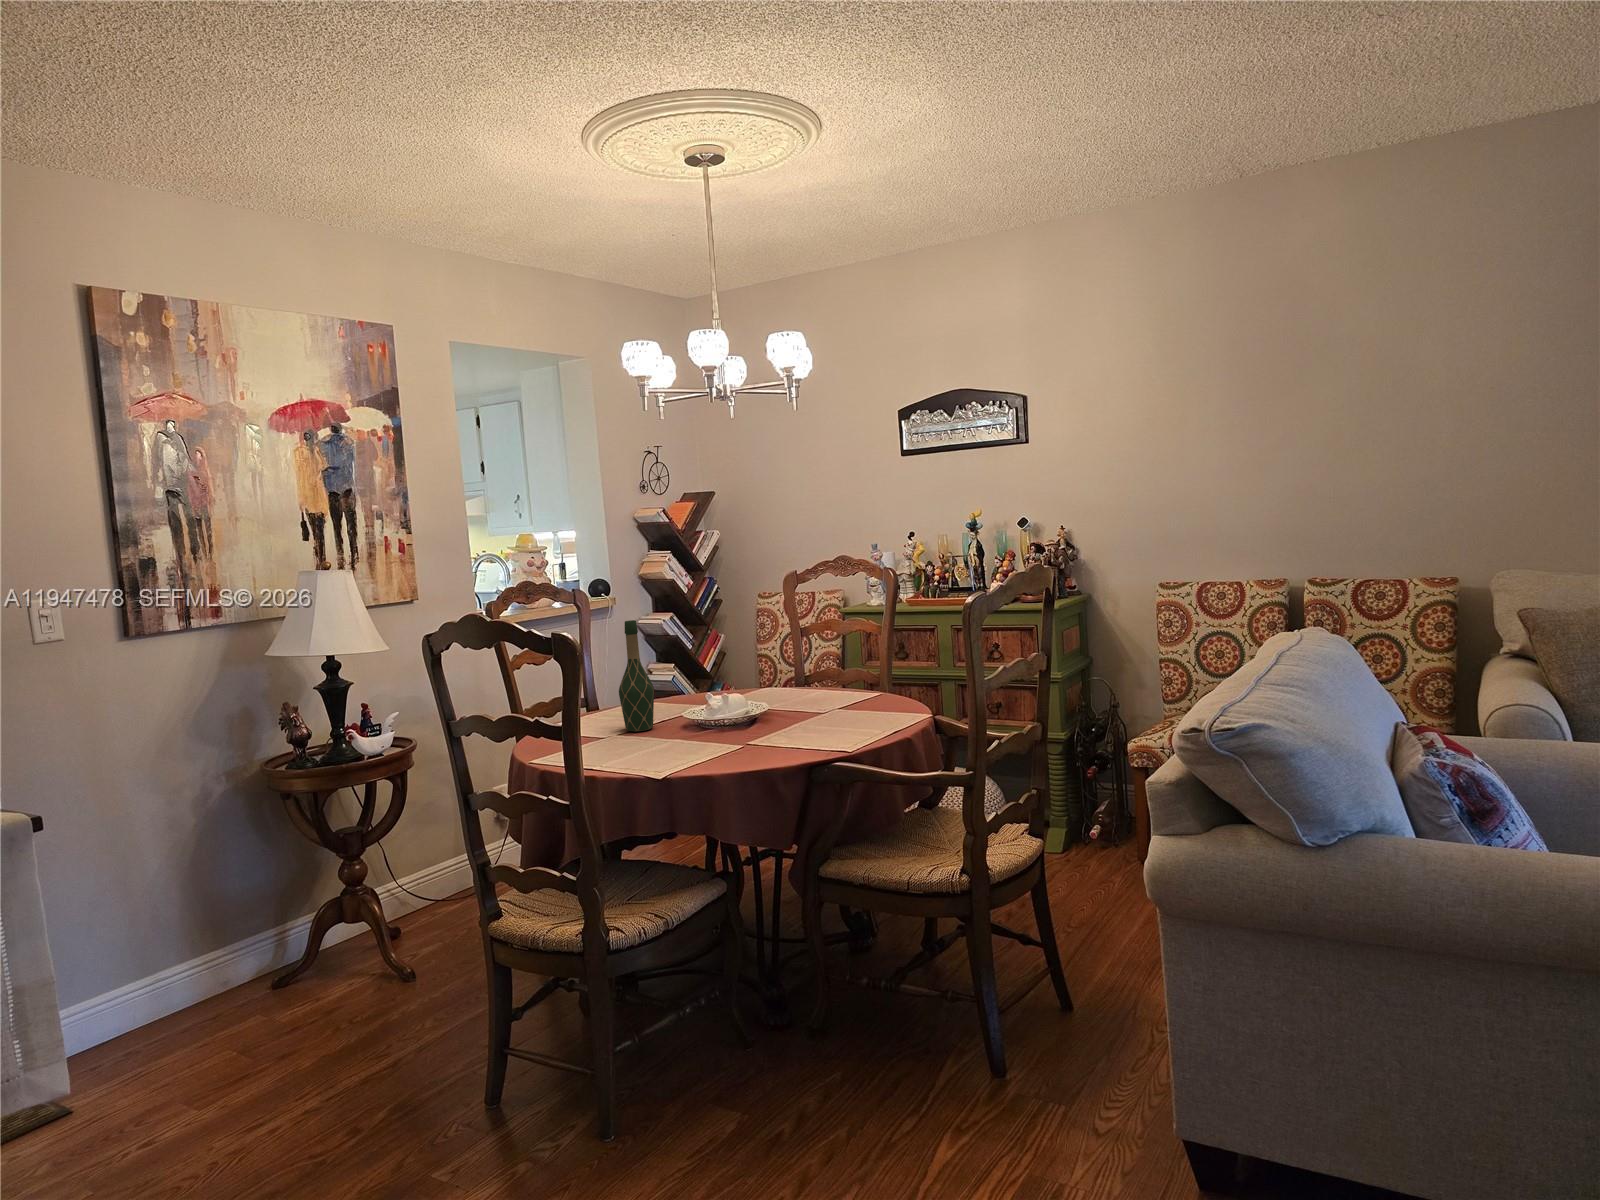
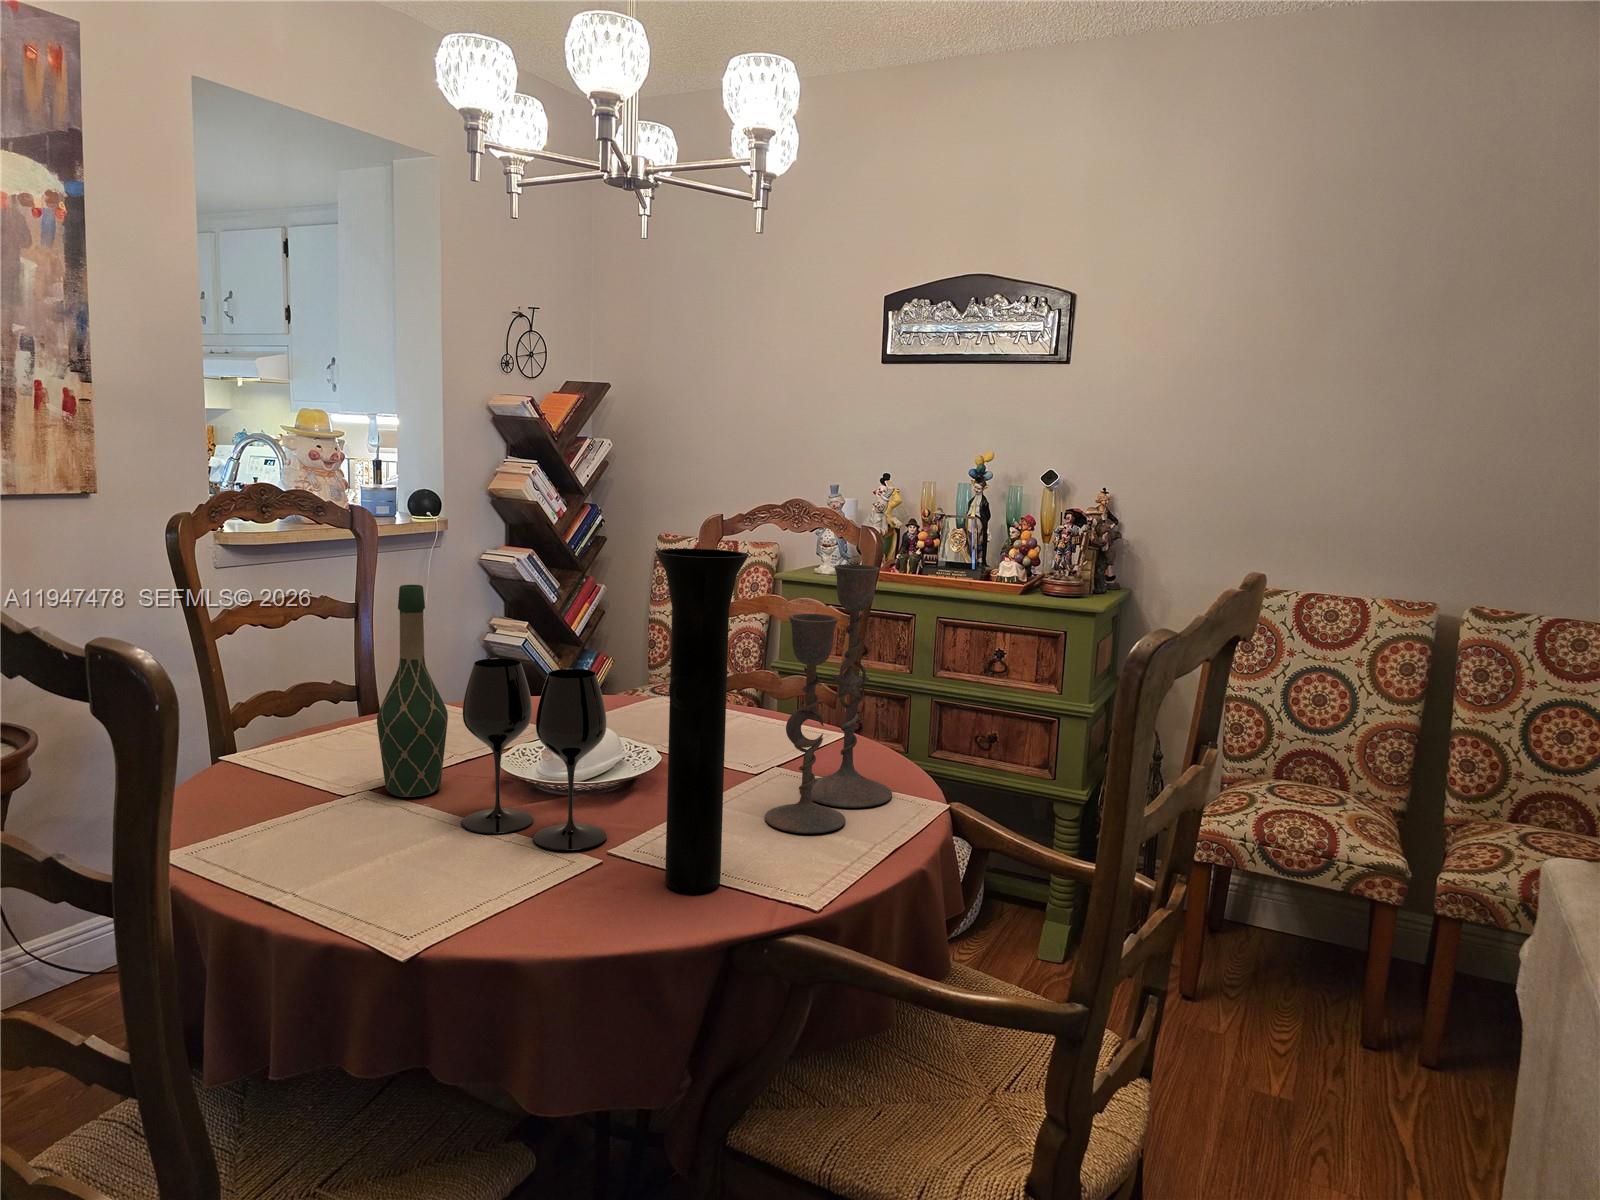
vase: none [752,581,800,748] -> present [655,548,749,893]
candlestick: none [825,586,897,727] -> present [765,564,892,834]
wine glass: none [665,651,743,741] -> present [461,658,607,850]

